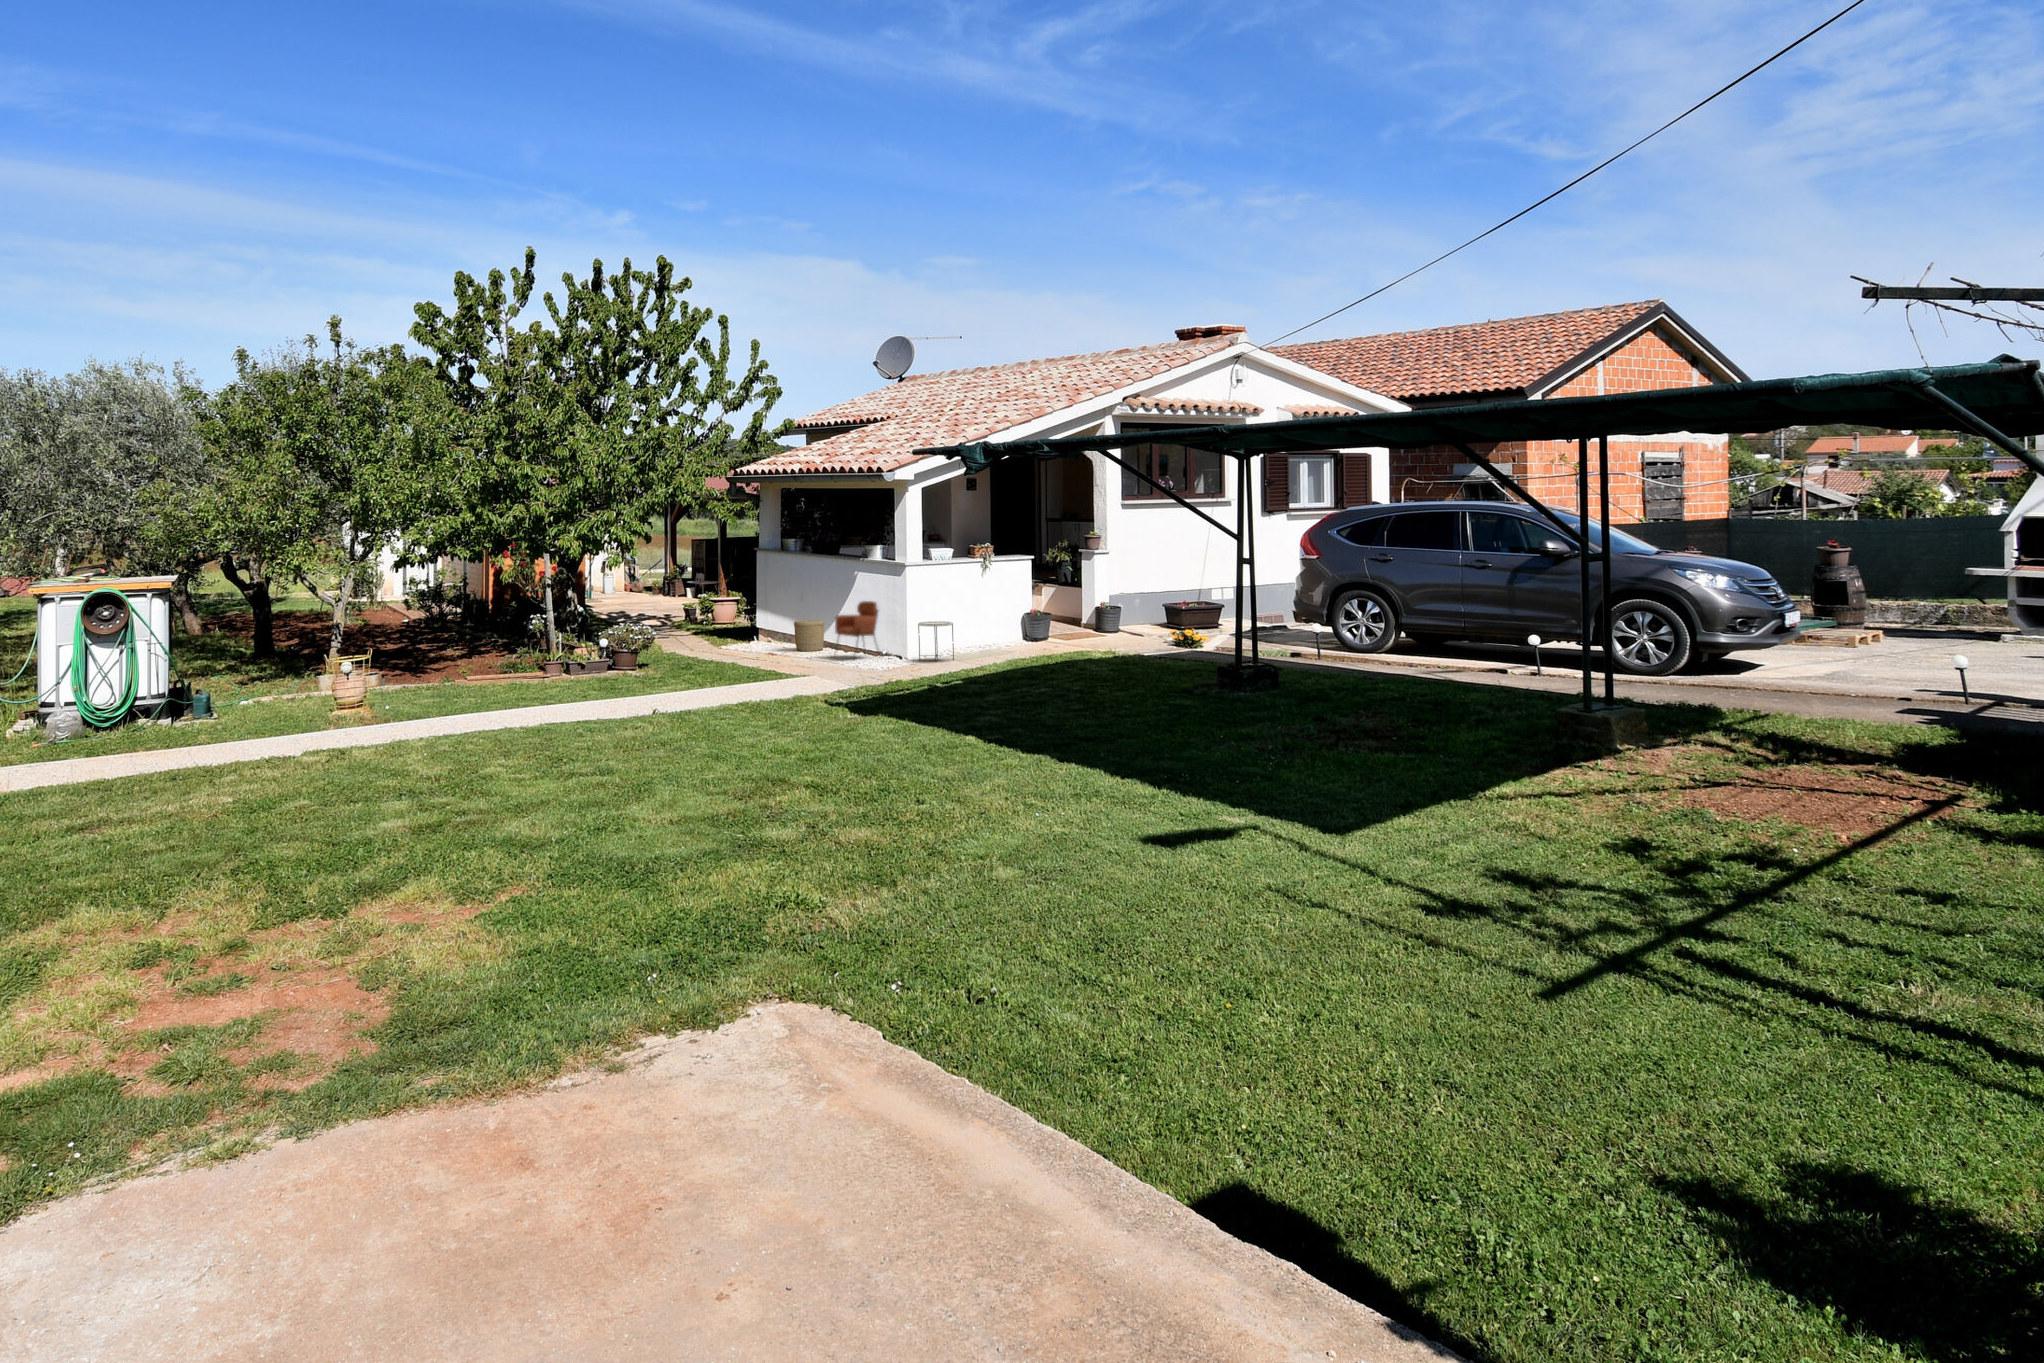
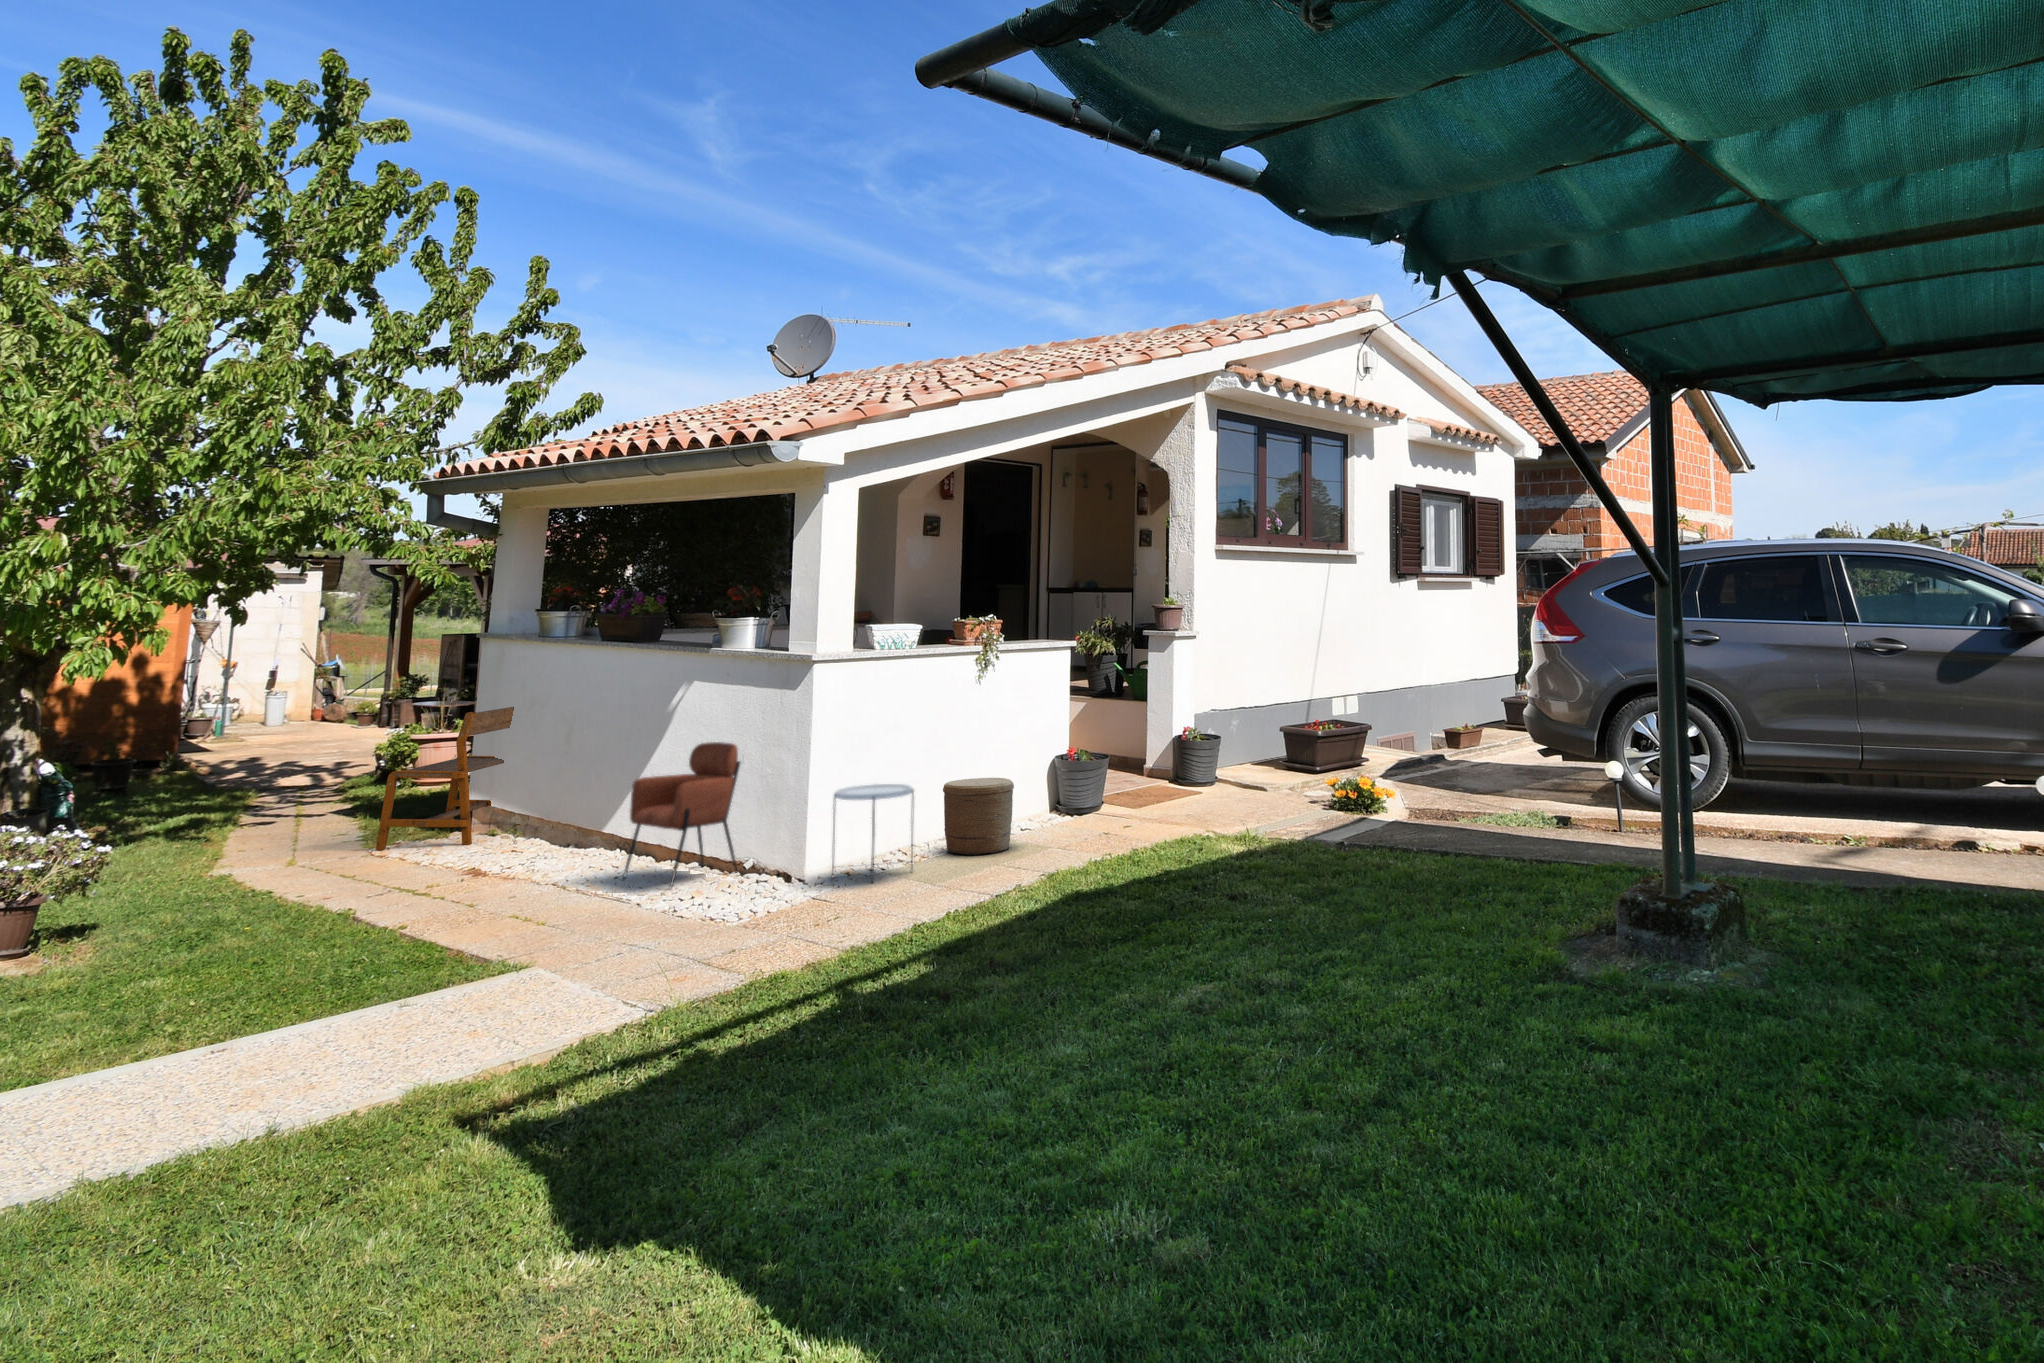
bench: none [729,584,783,646] -> present [376,707,520,850]
woven basket: present [794,620,824,651] -> present [943,778,1014,855]

